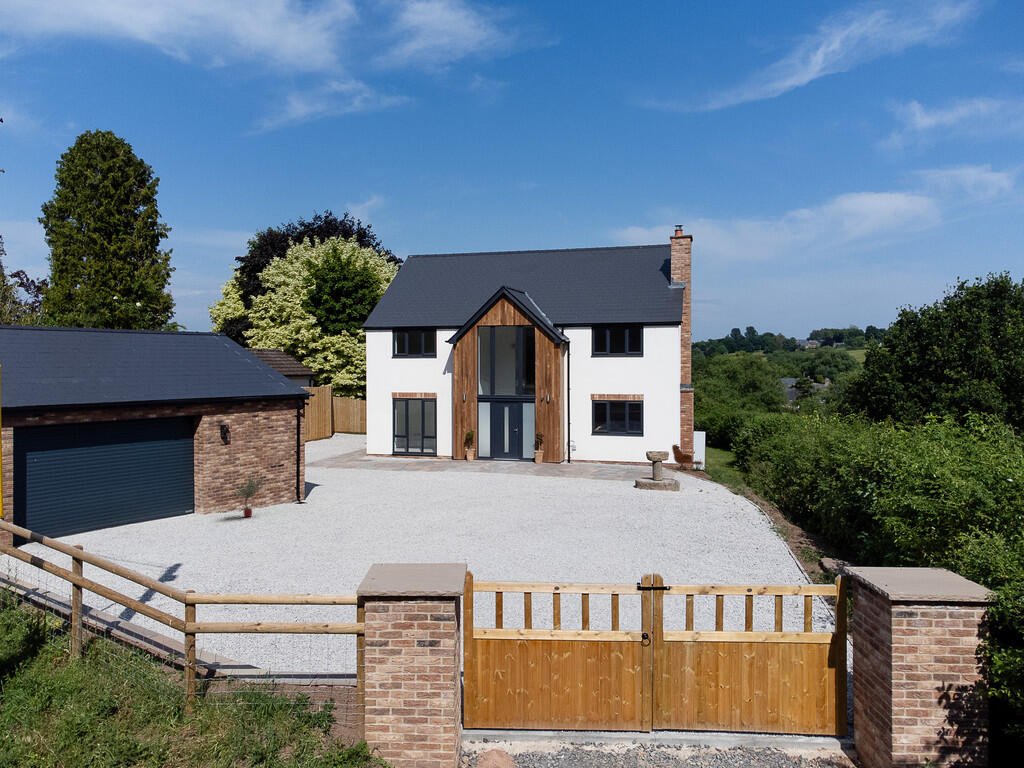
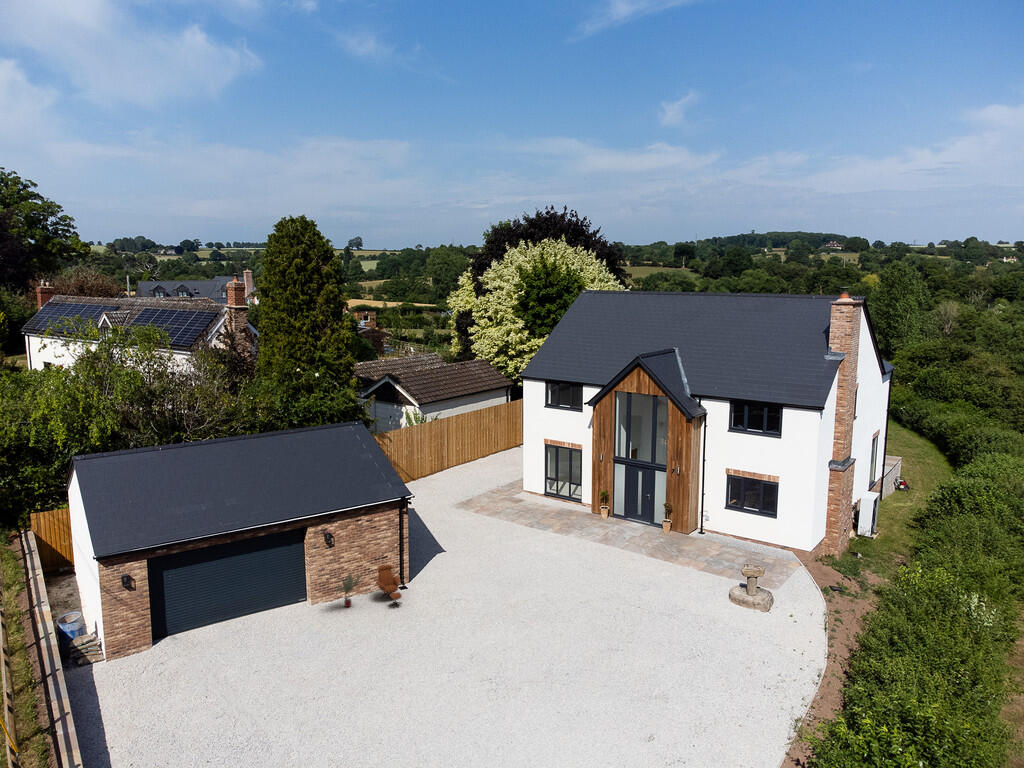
lounge chair: present [672,445,702,470] -> present [376,564,402,605]

